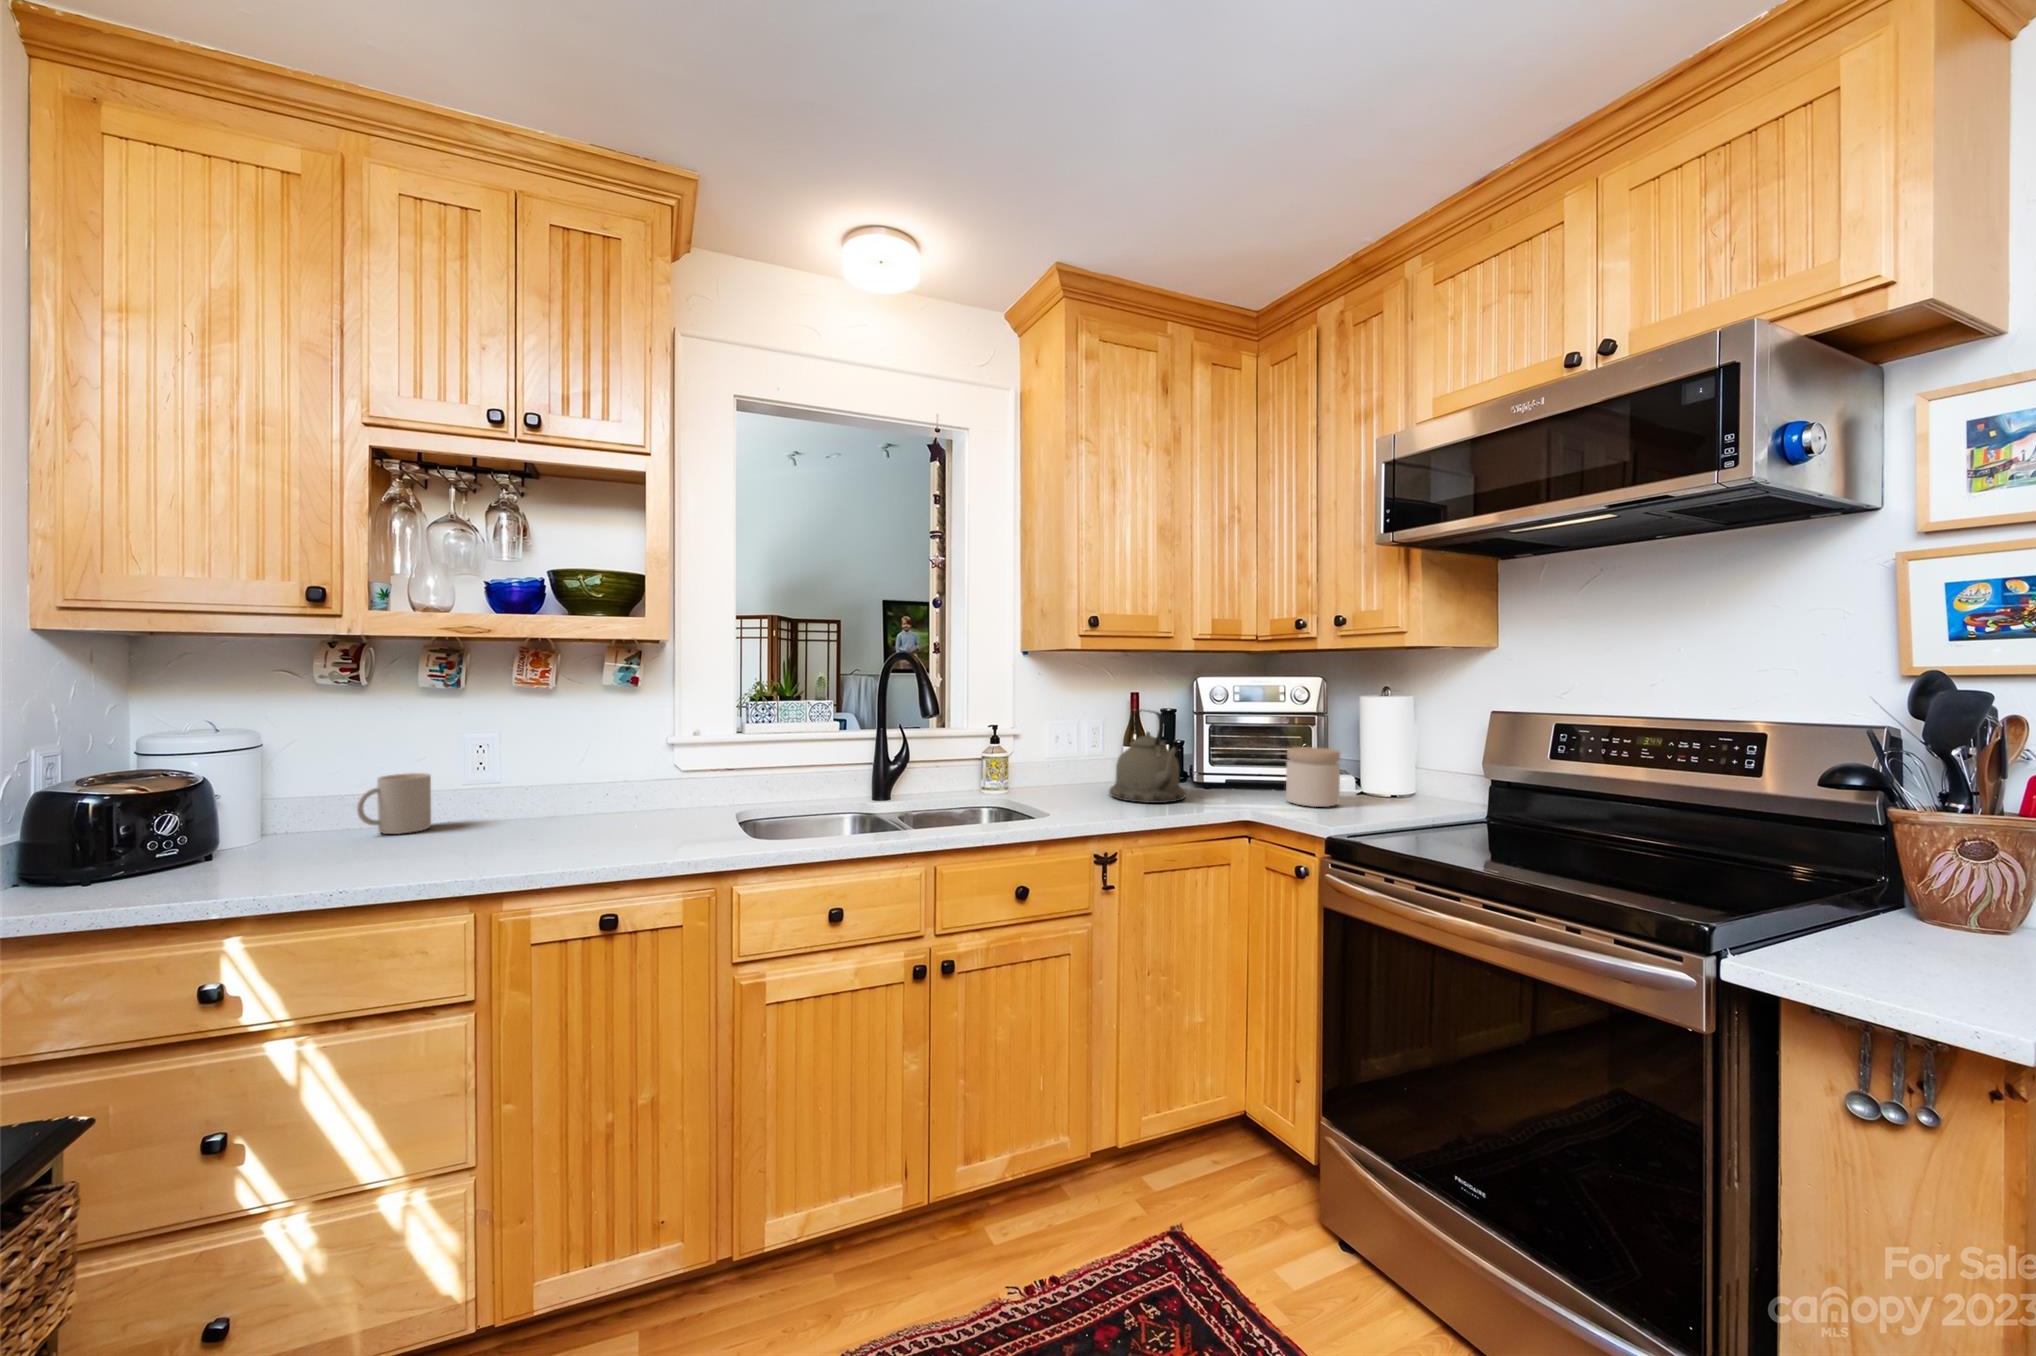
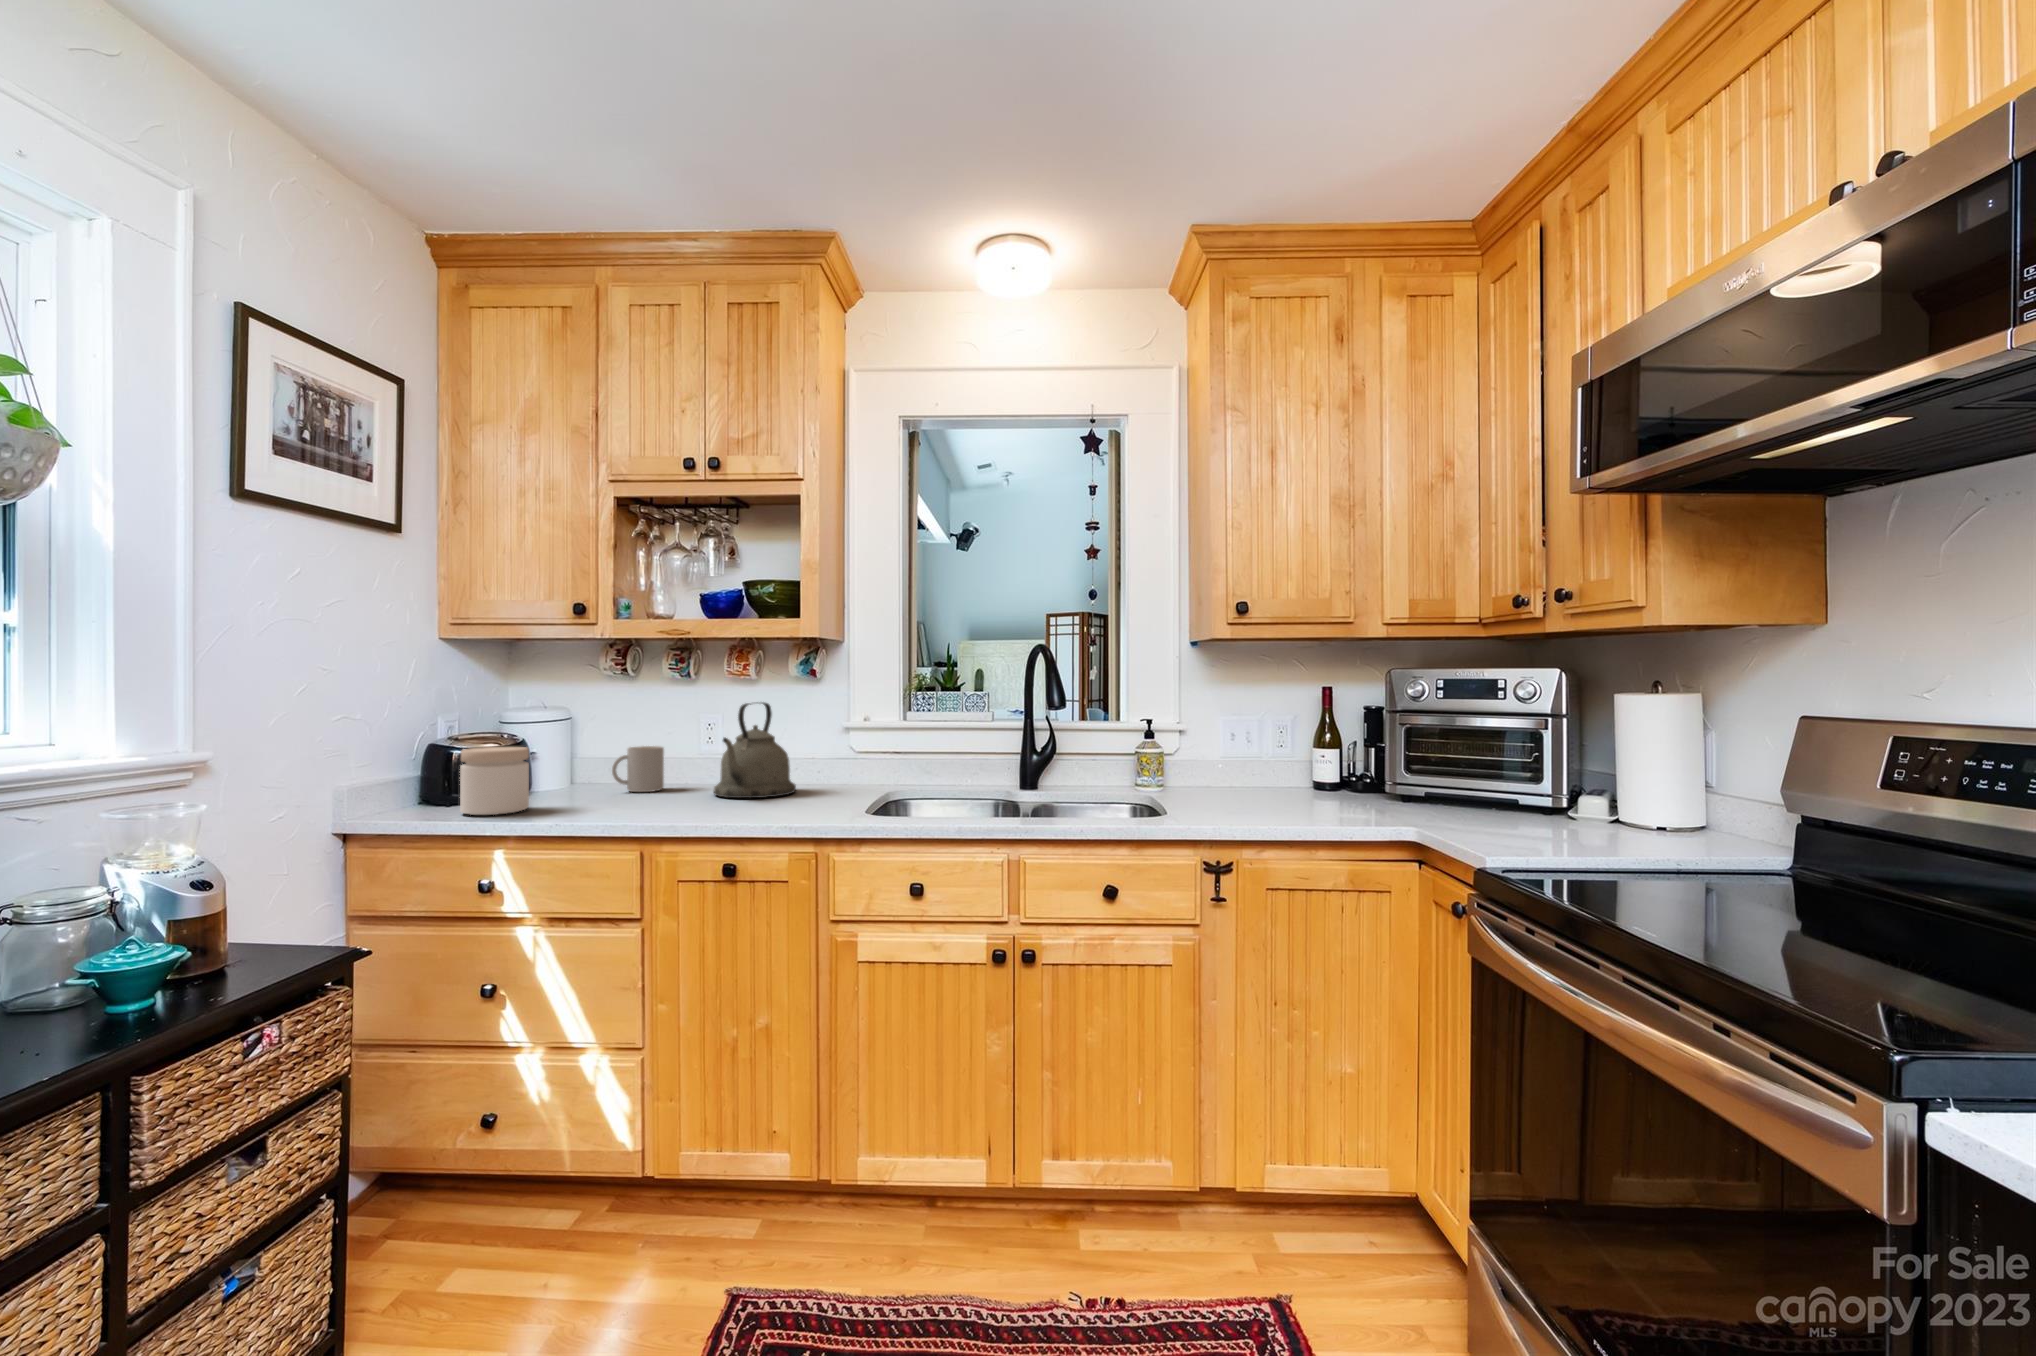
kettle: present [1109,710,1185,803] -> present [714,703,796,798]
jar: present [1286,747,1340,807] -> present [460,747,529,815]

